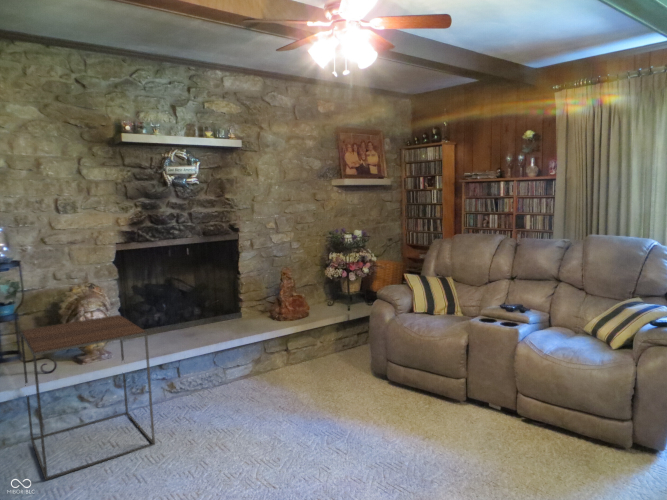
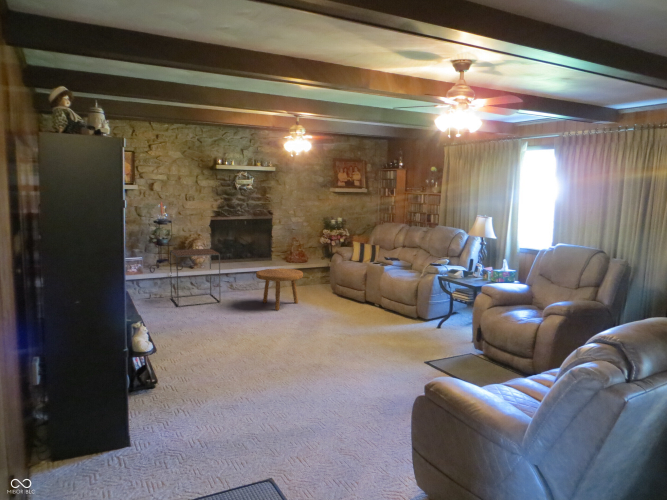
footstool: none [239,347,347,459] -> present [256,268,303,310]

